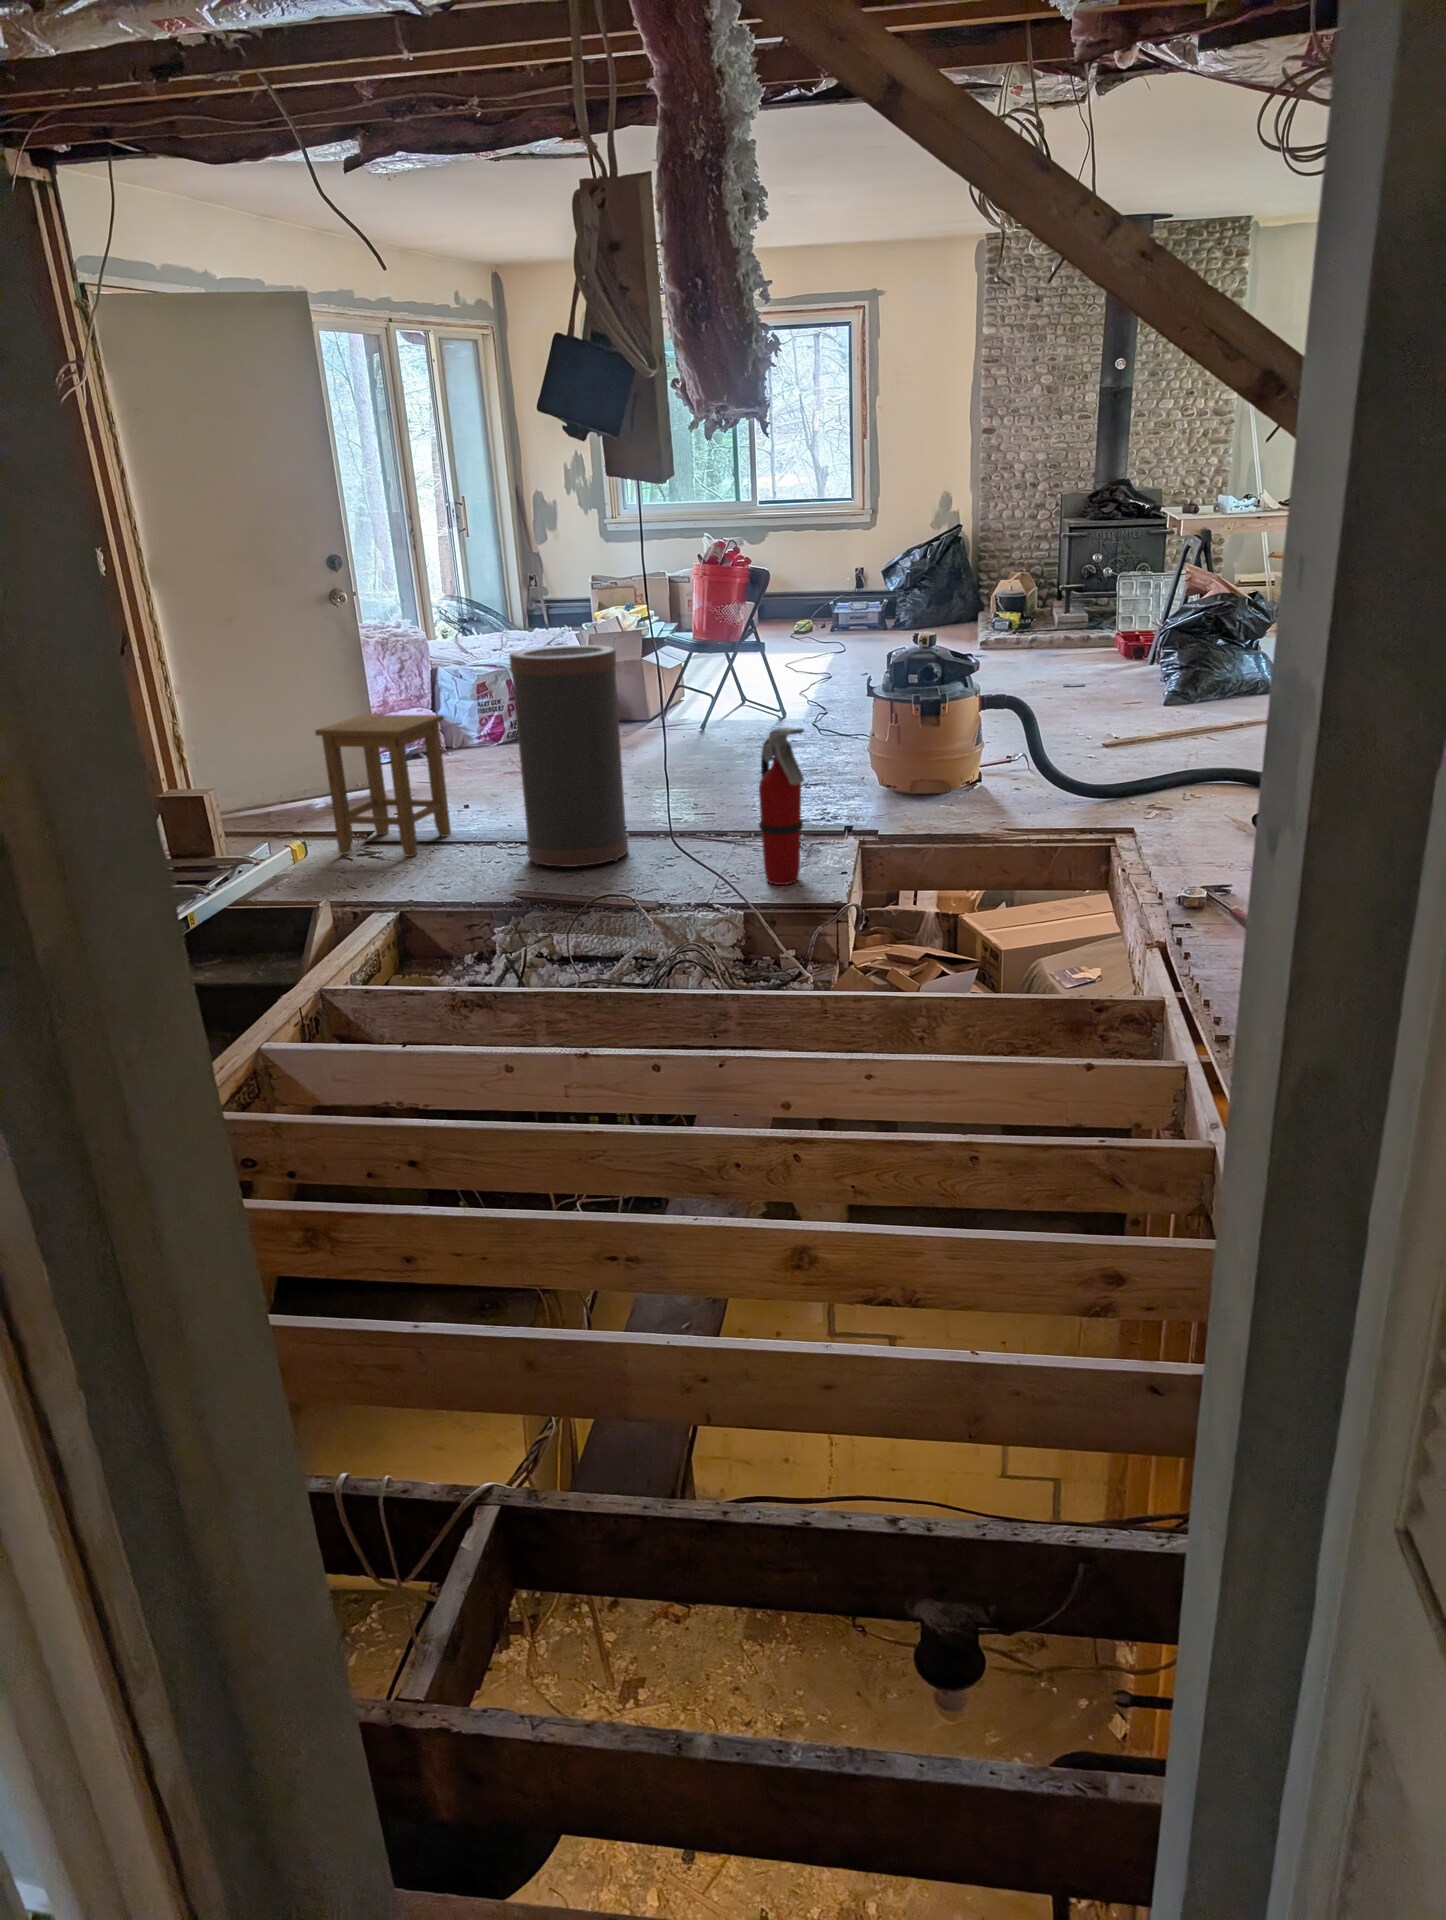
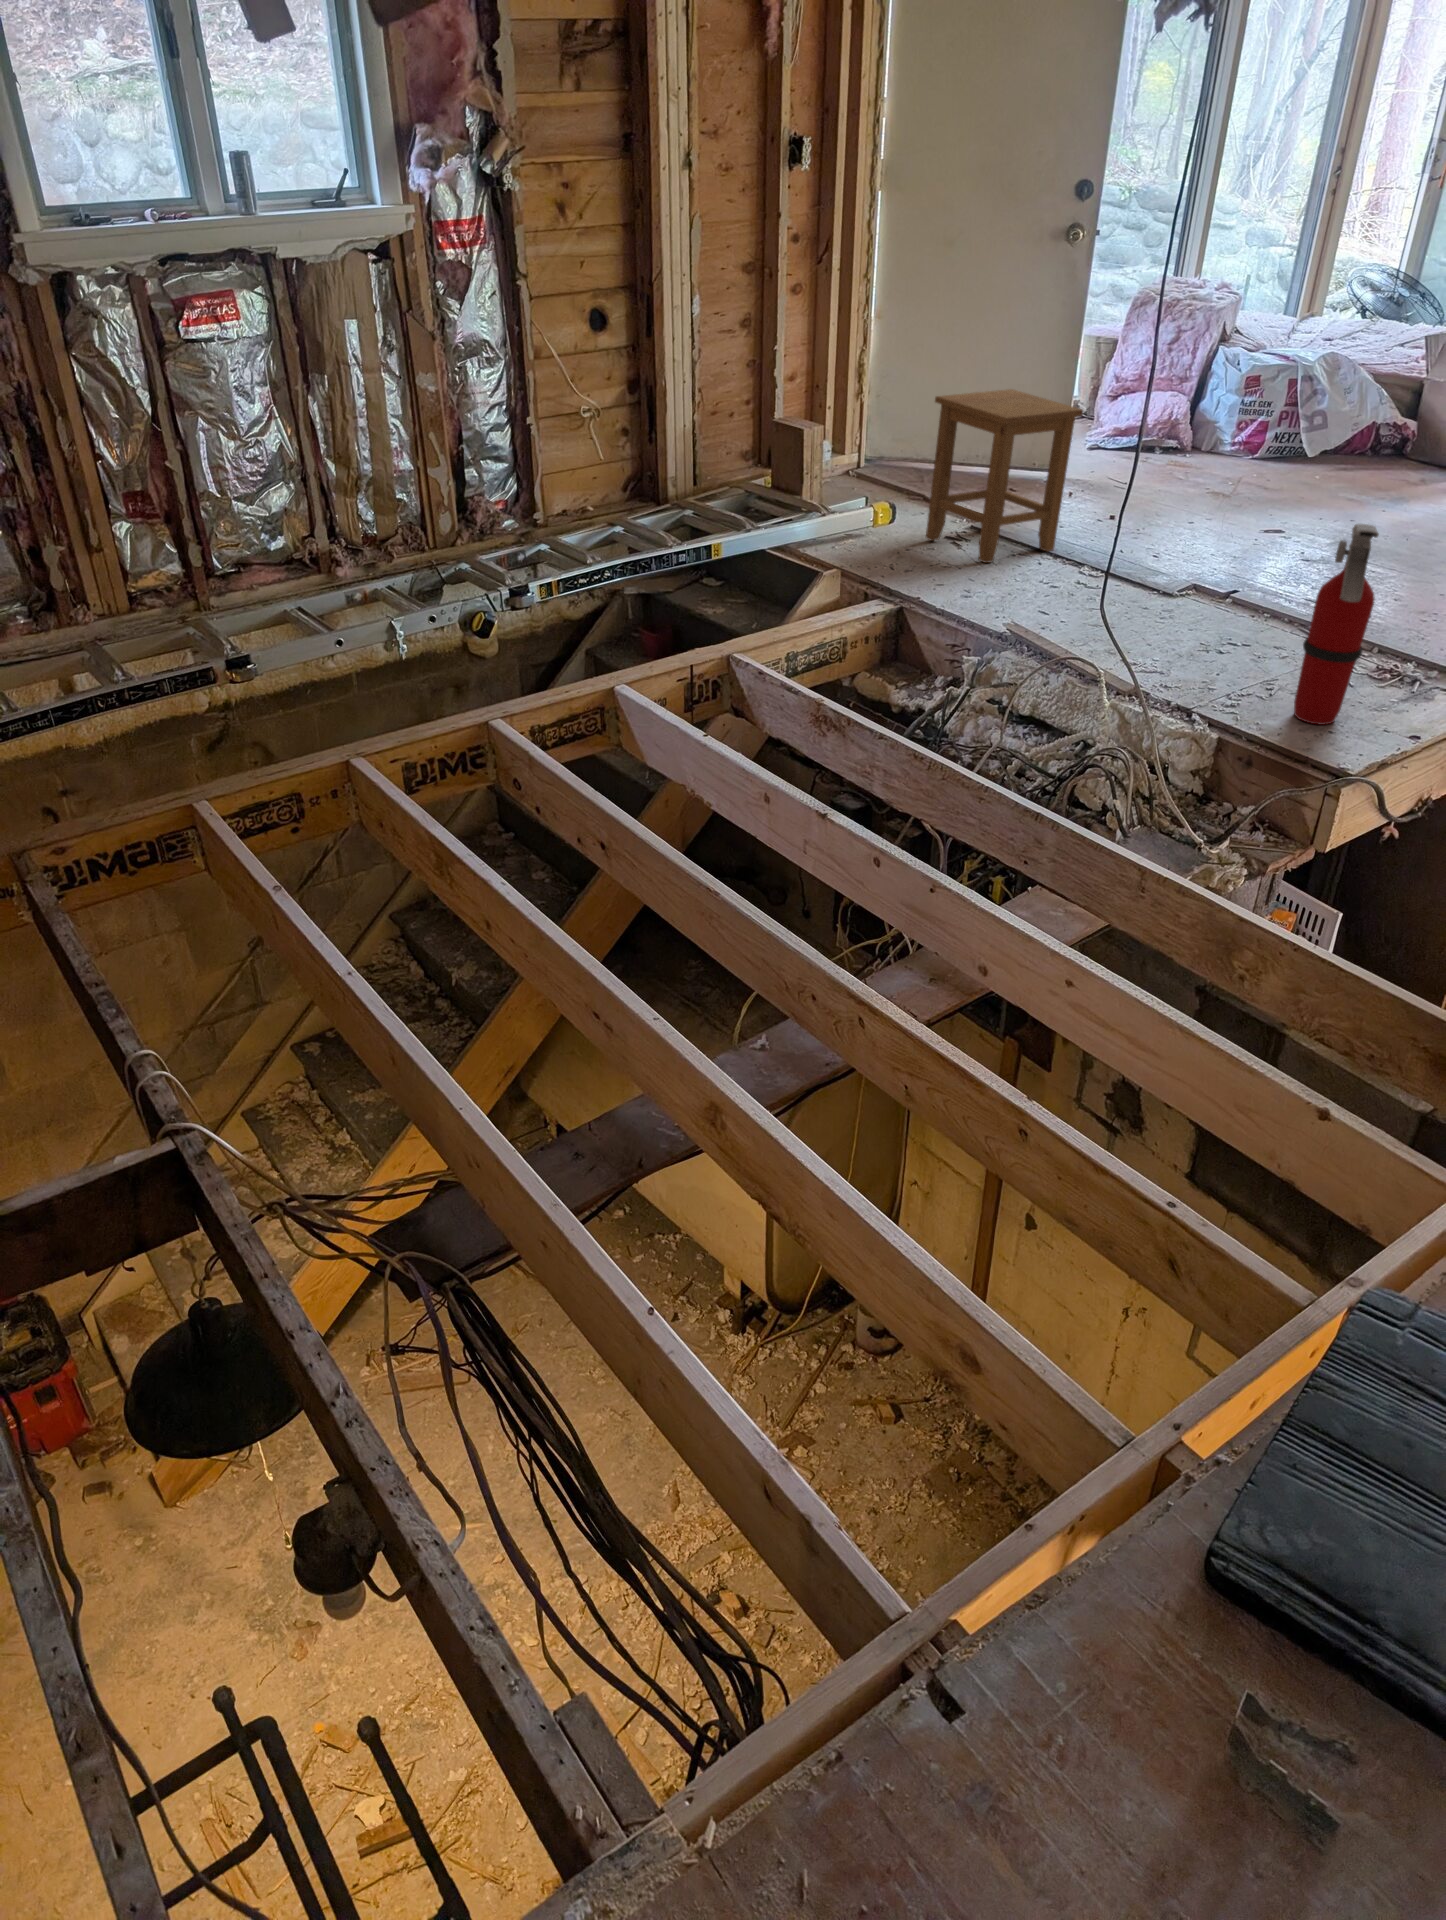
trash can: present [509,645,628,867] -> none [1080,351,1255,635]

